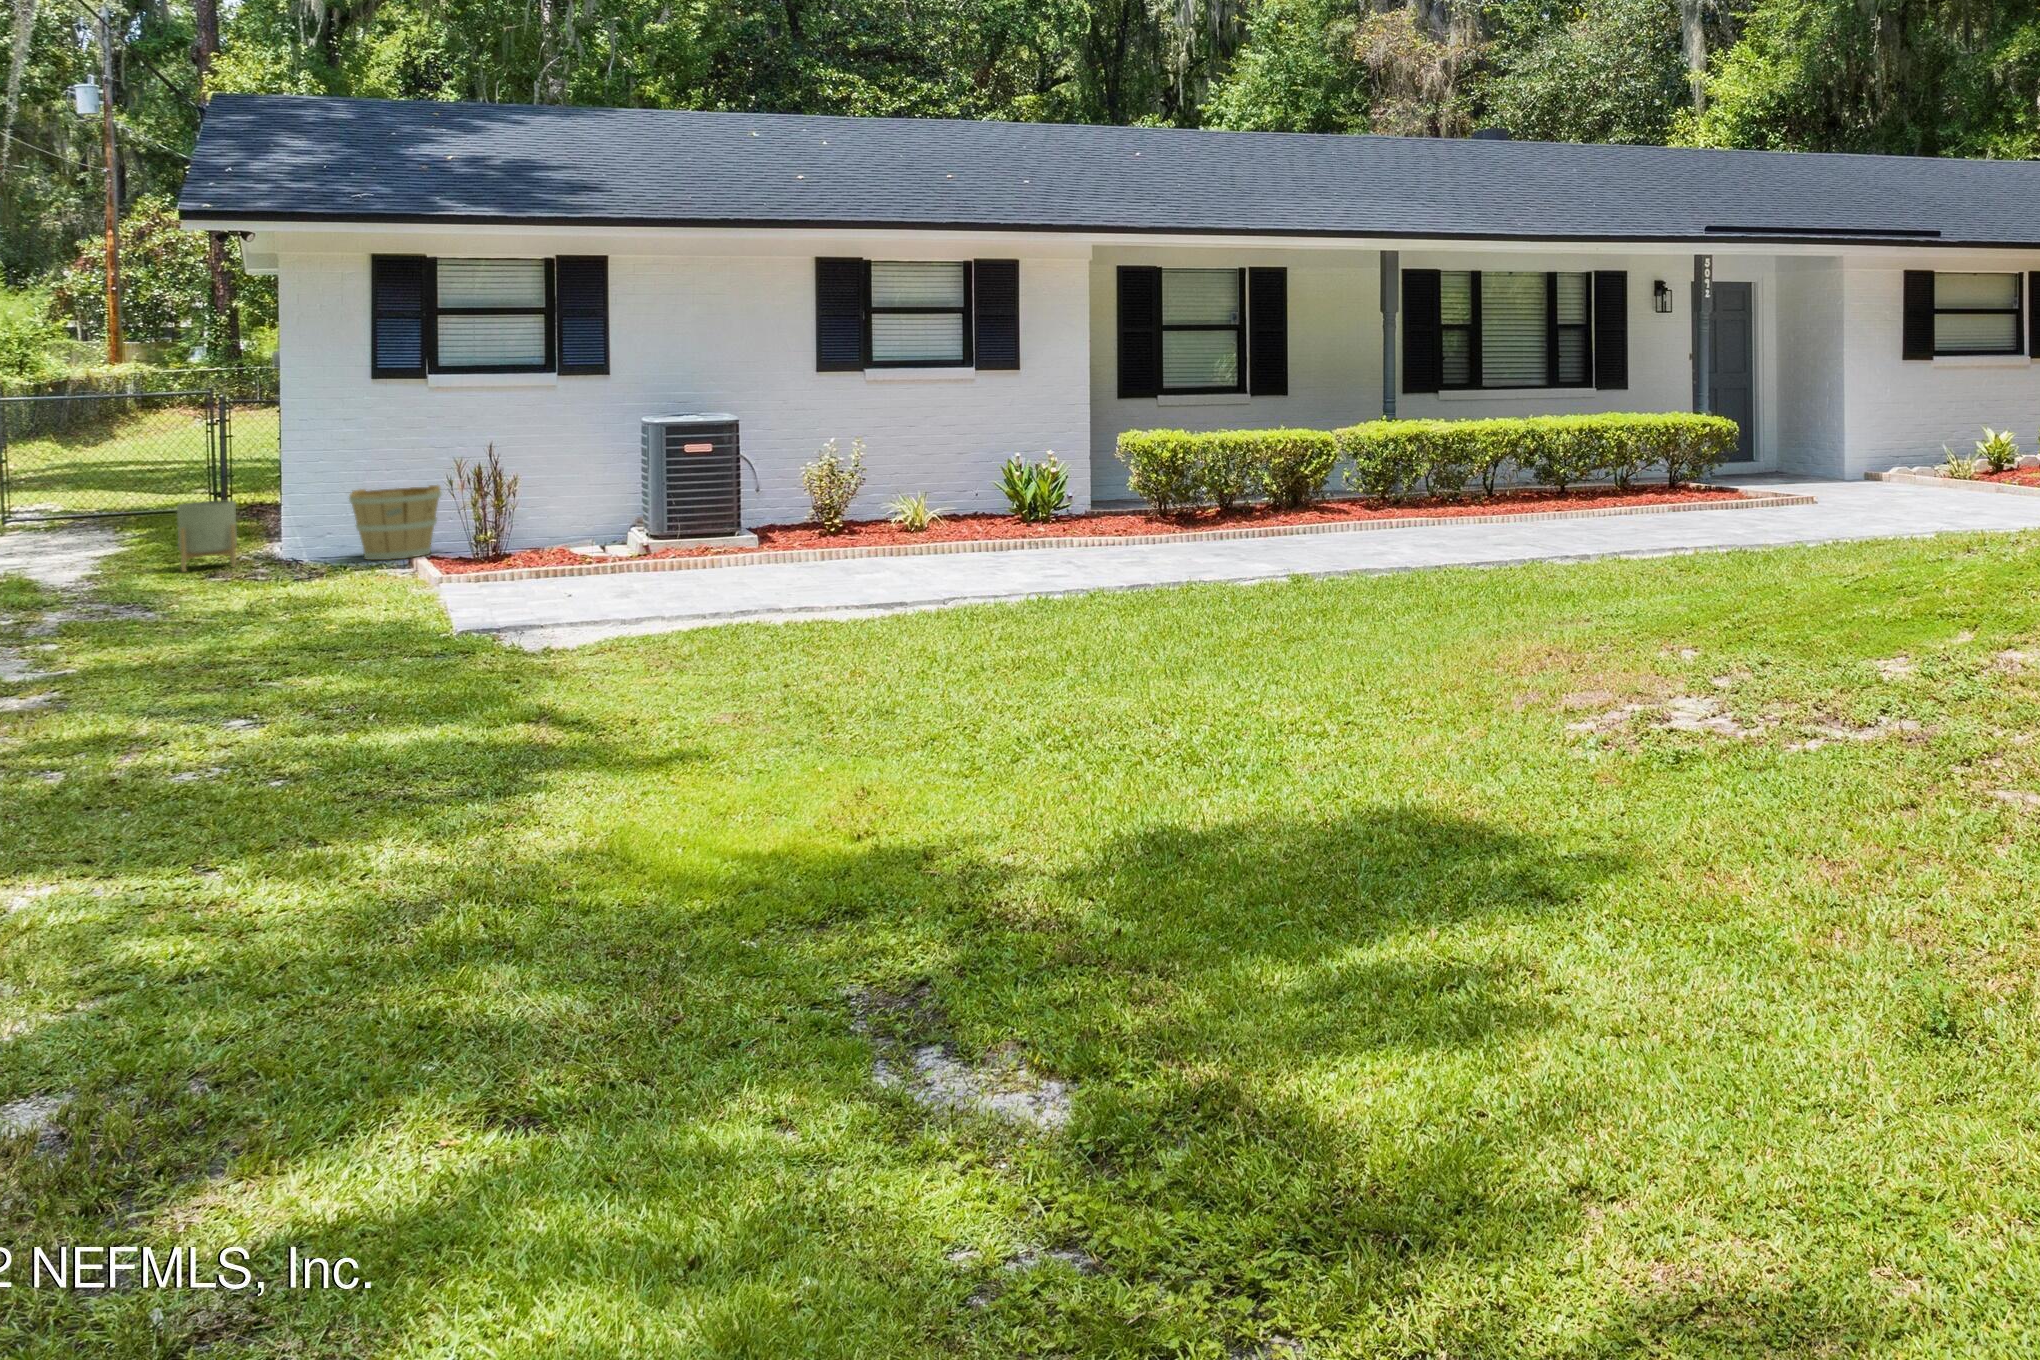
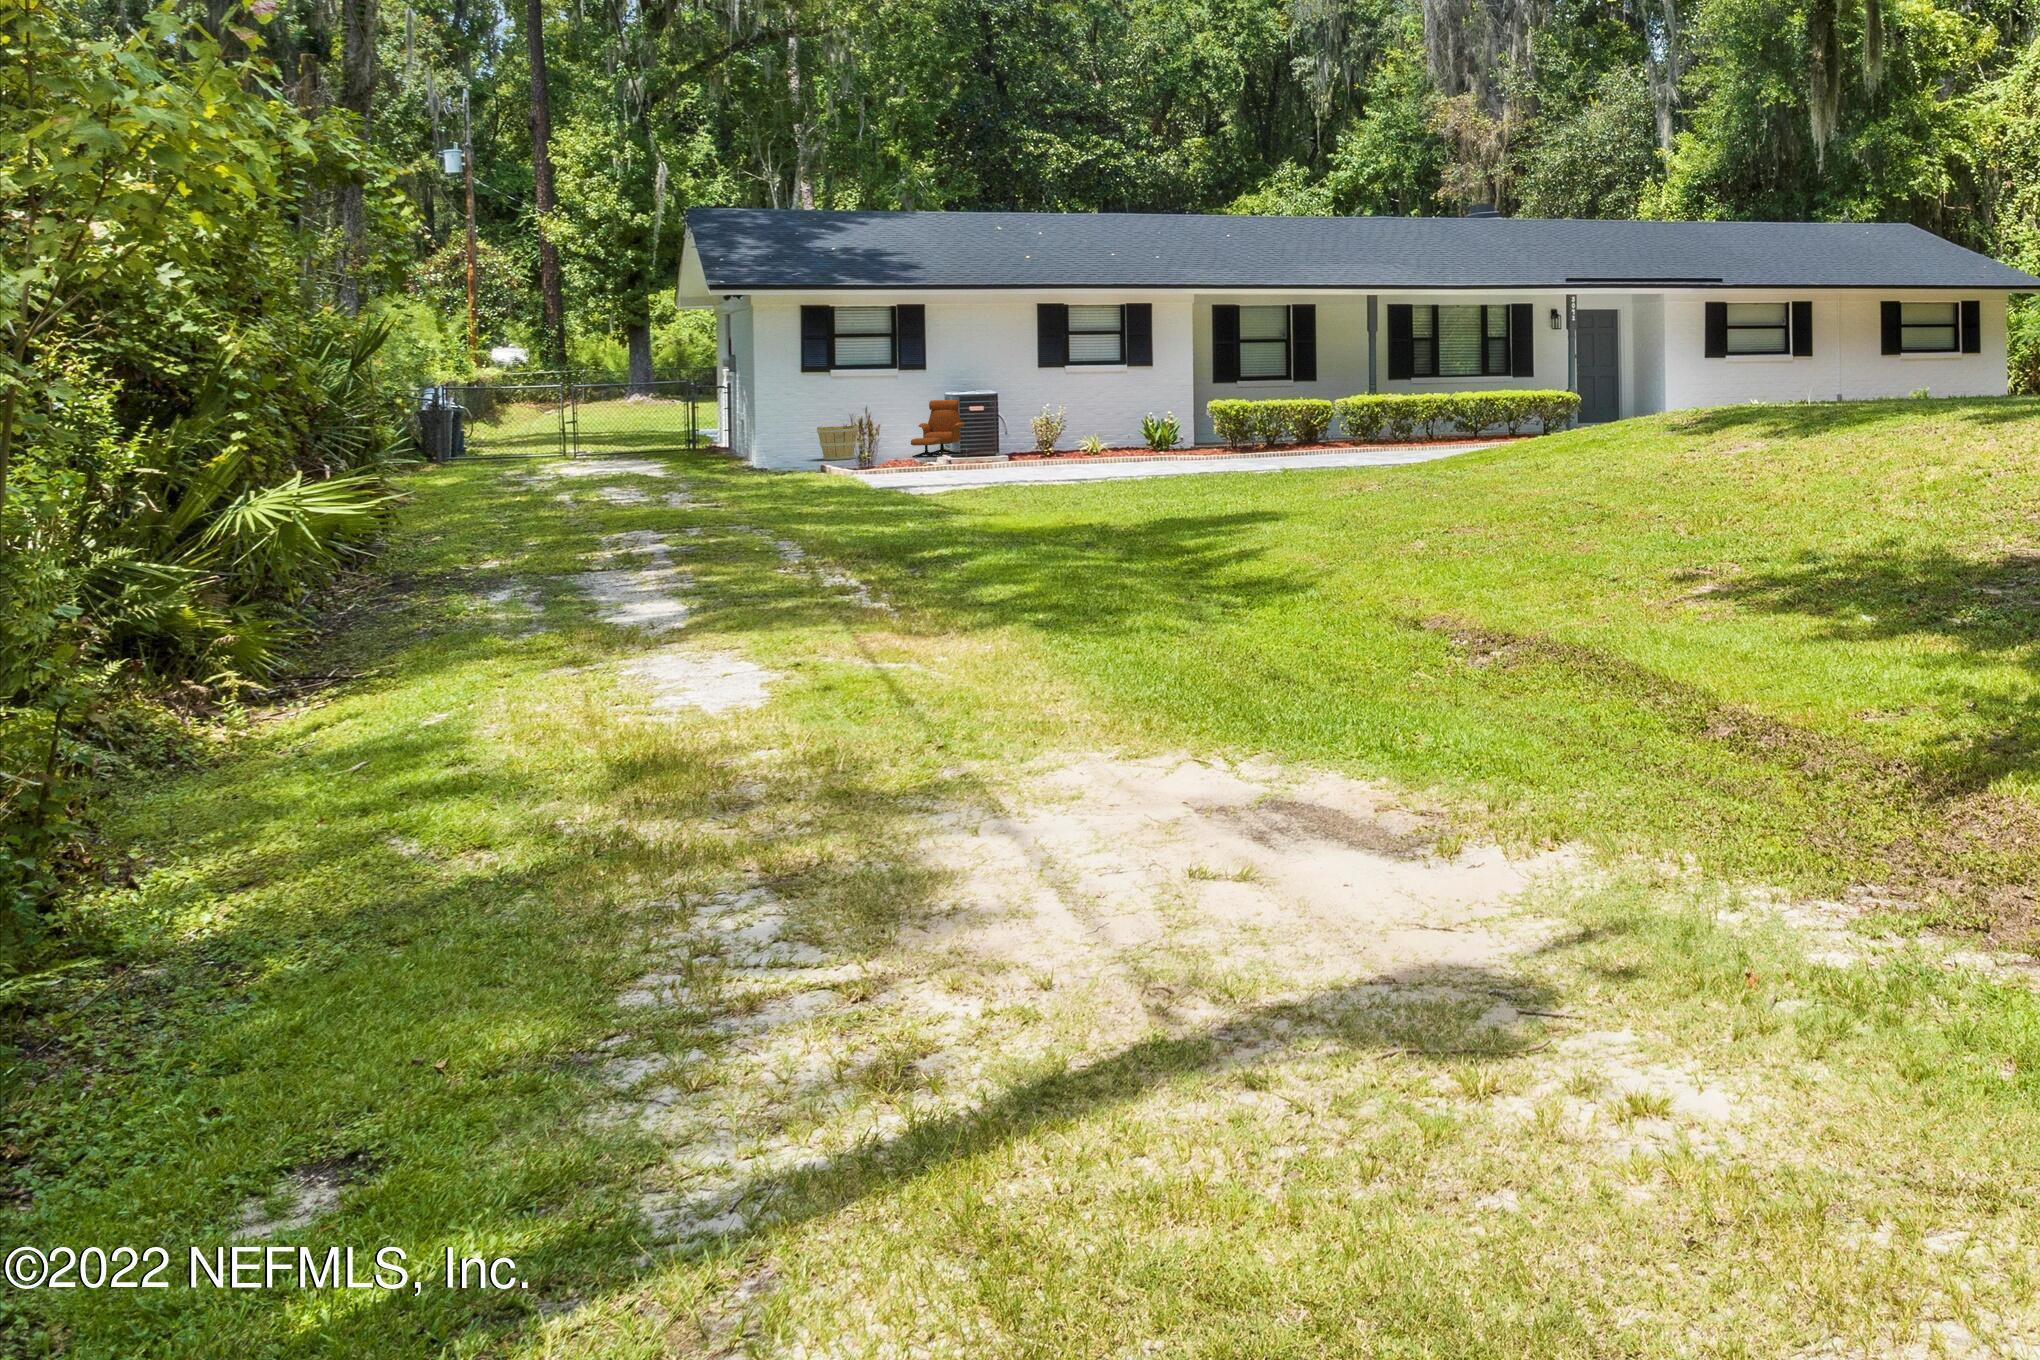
lounge chair: none [549,434,668,554] -> present [911,400,965,458]
planter: present [177,501,237,572] -> none [741,431,768,464]

